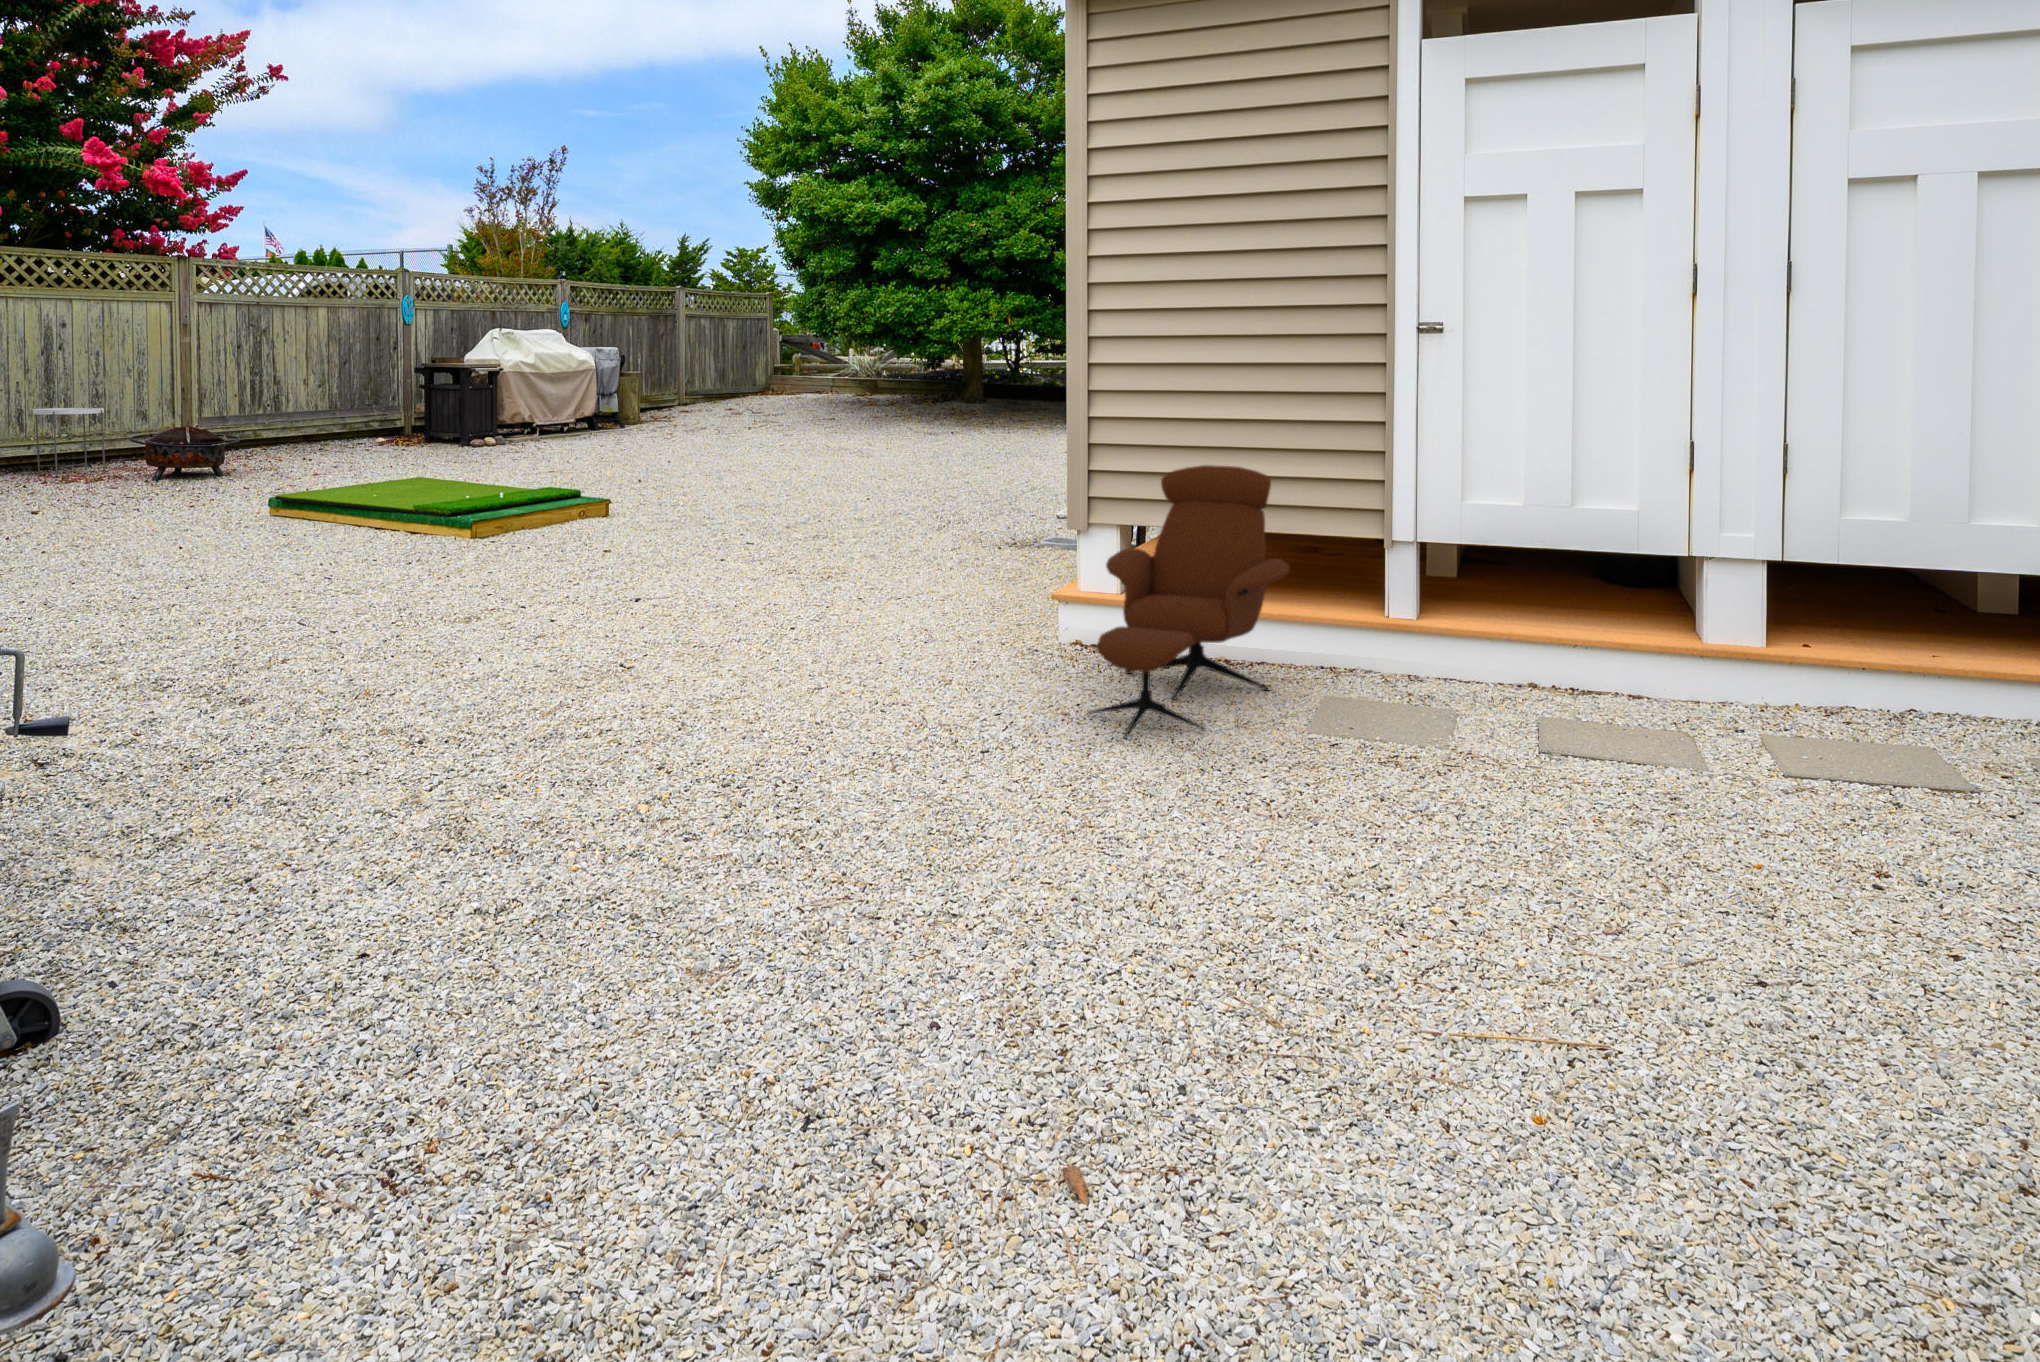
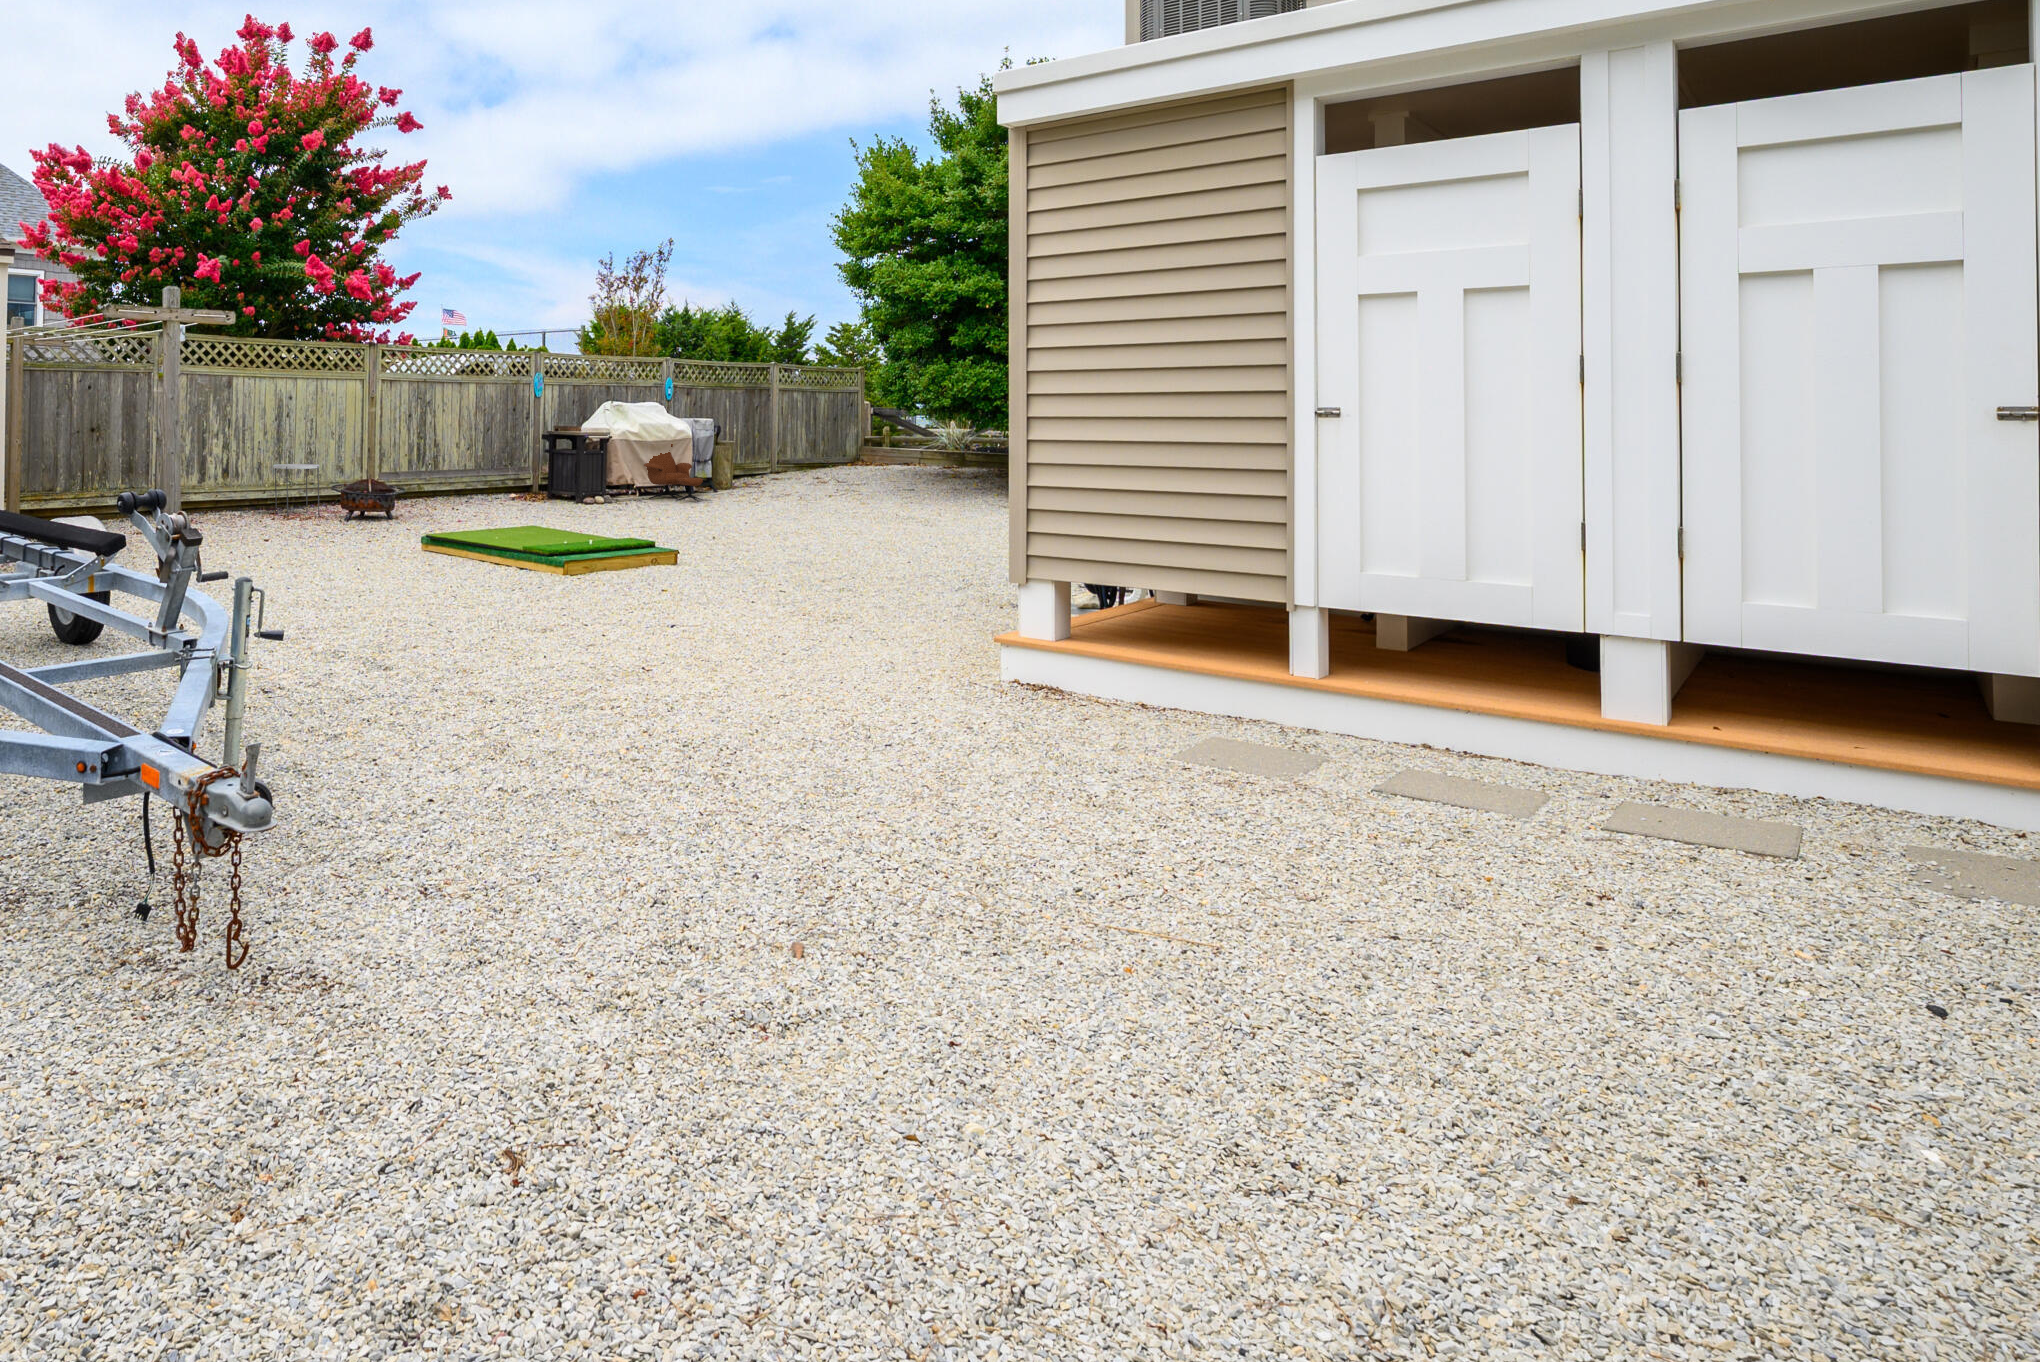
lounge chair: present [1088,465,1290,738] -> present [644,444,703,502]

